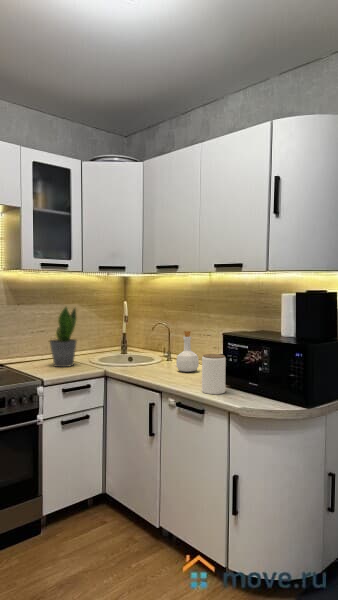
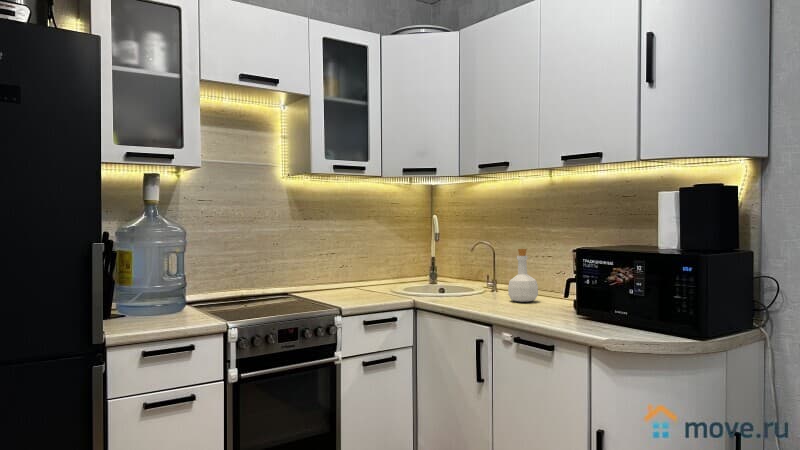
potted plant: present [50,307,77,367] -> none [343,218,378,296]
jar: present [202,354,226,394] -> none [550,273,582,325]

